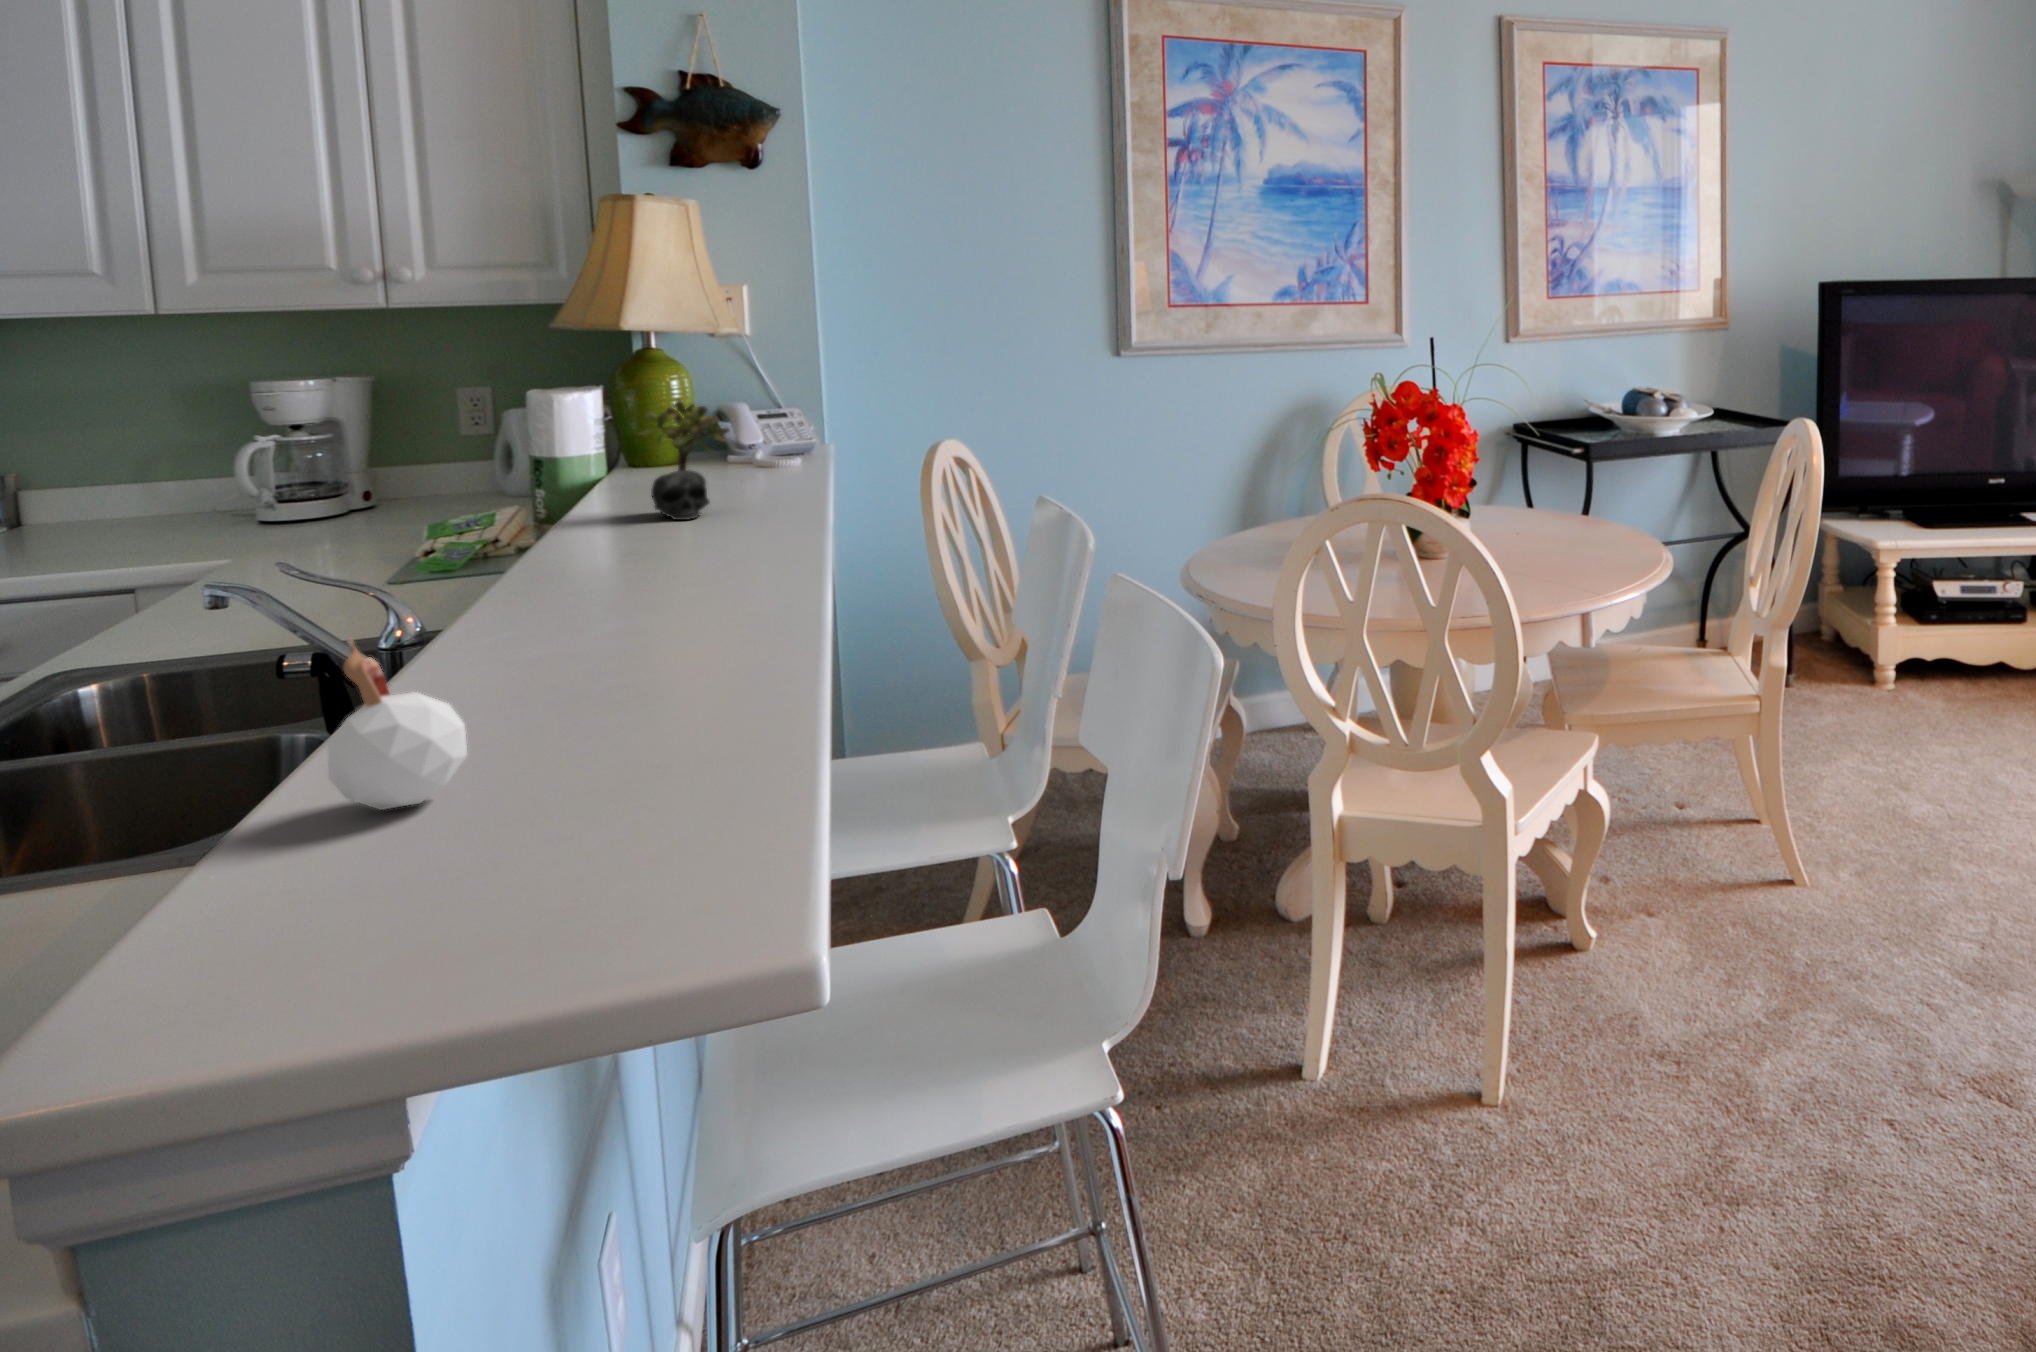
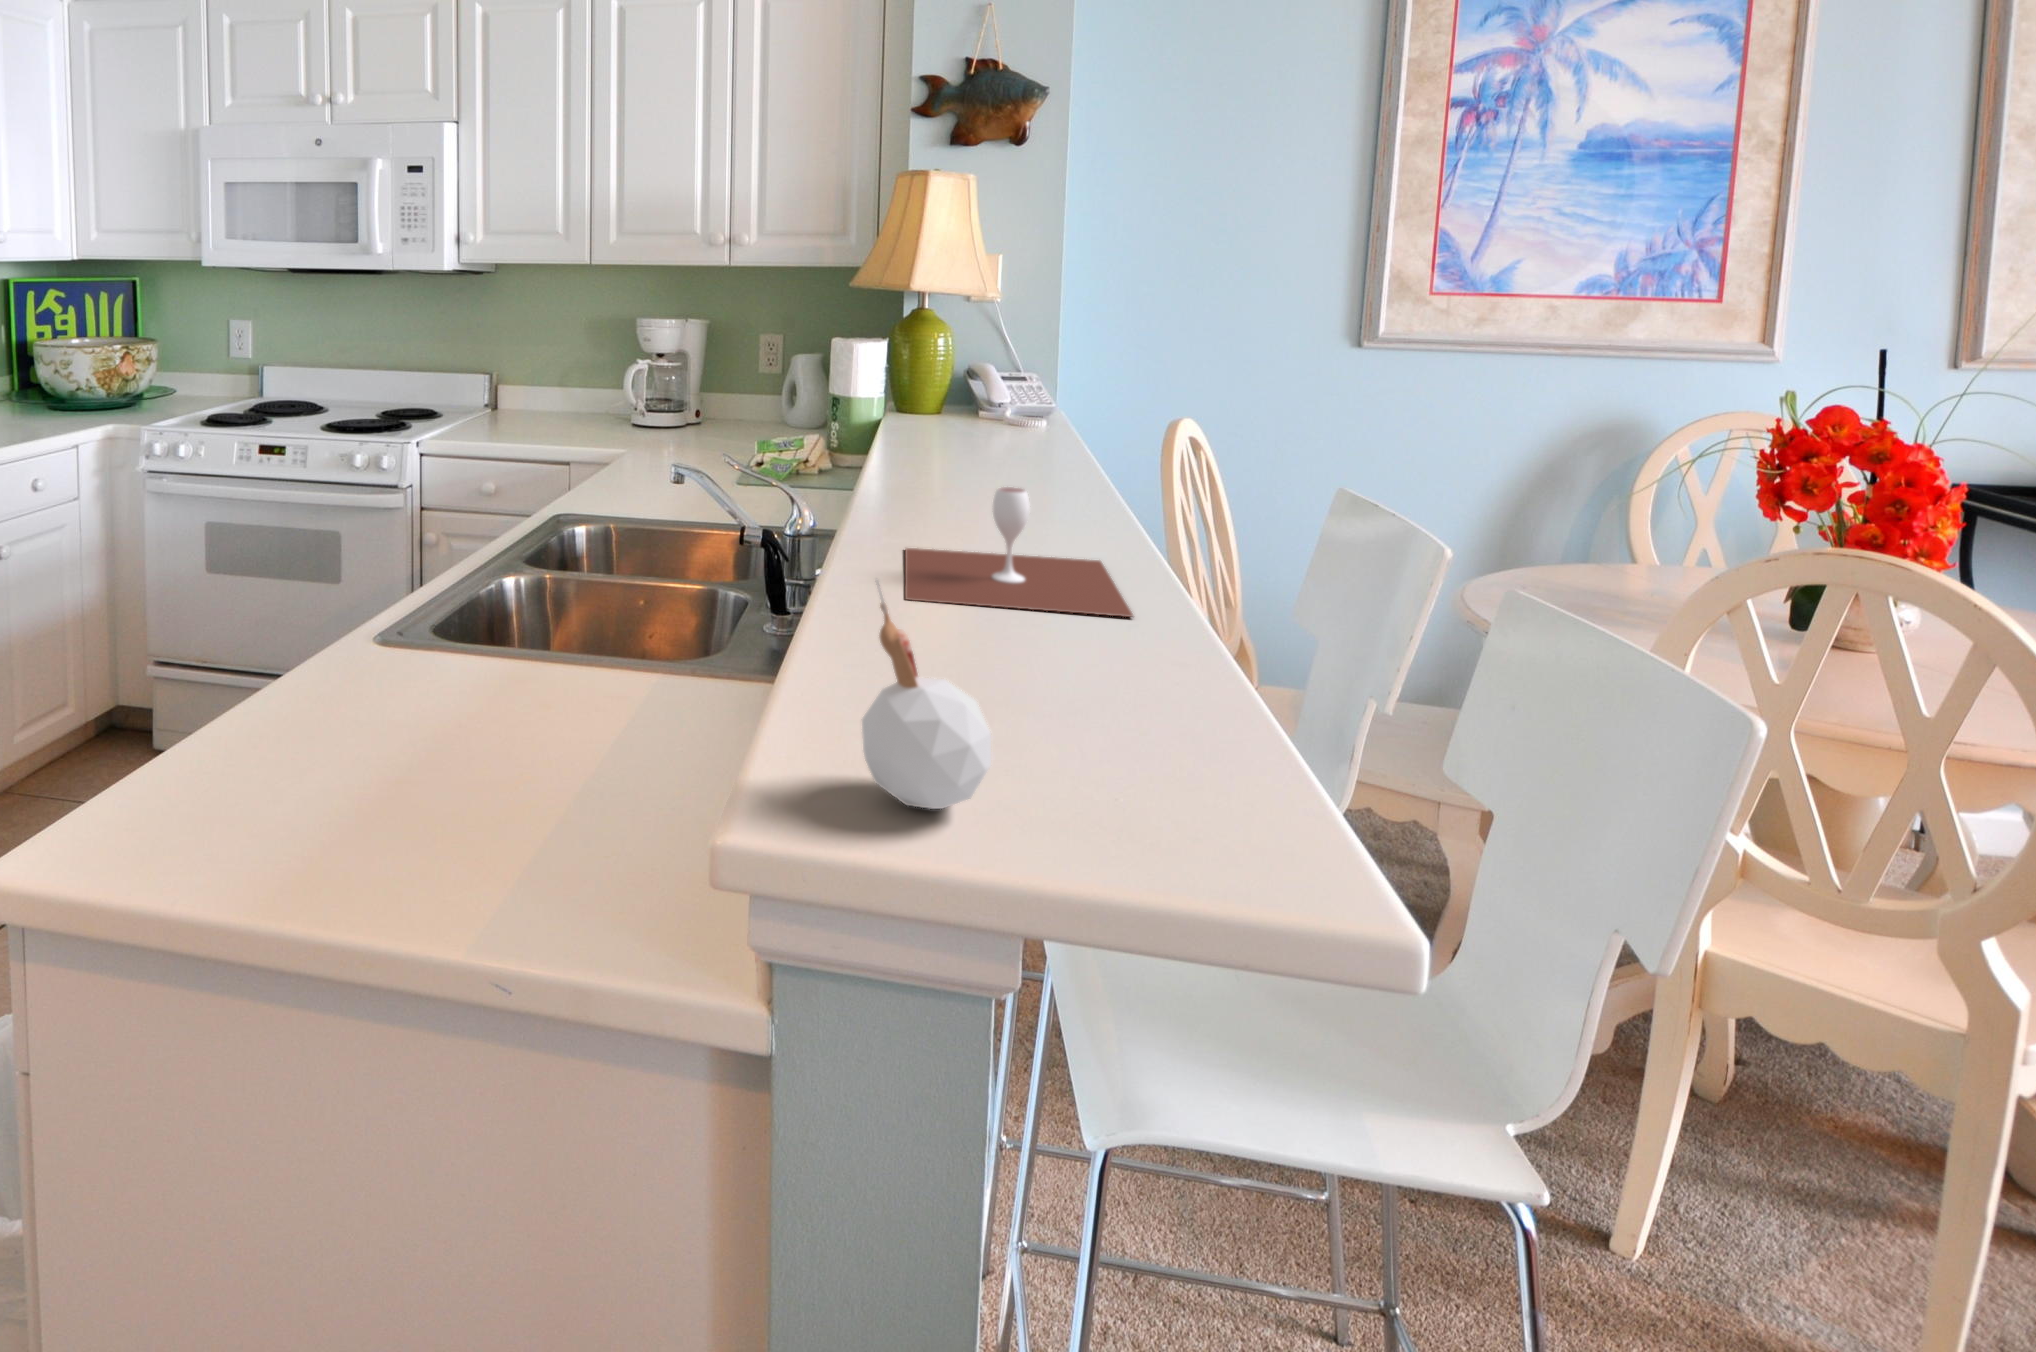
succulent plant: present [639,400,729,520] -> none [953,358,1036,475]
wine glass: none [497,525,742,650] -> present [905,487,1133,617]

